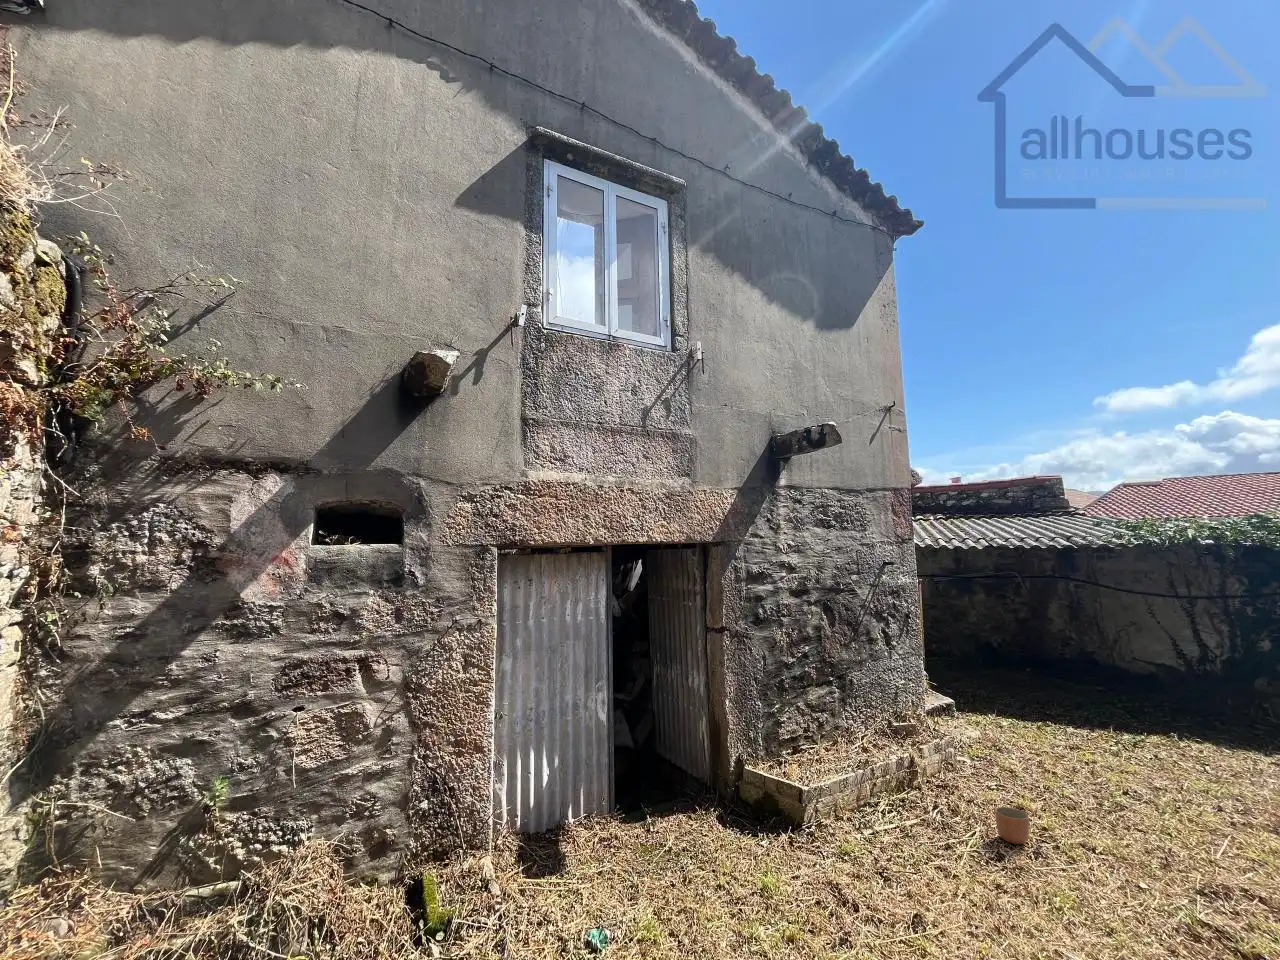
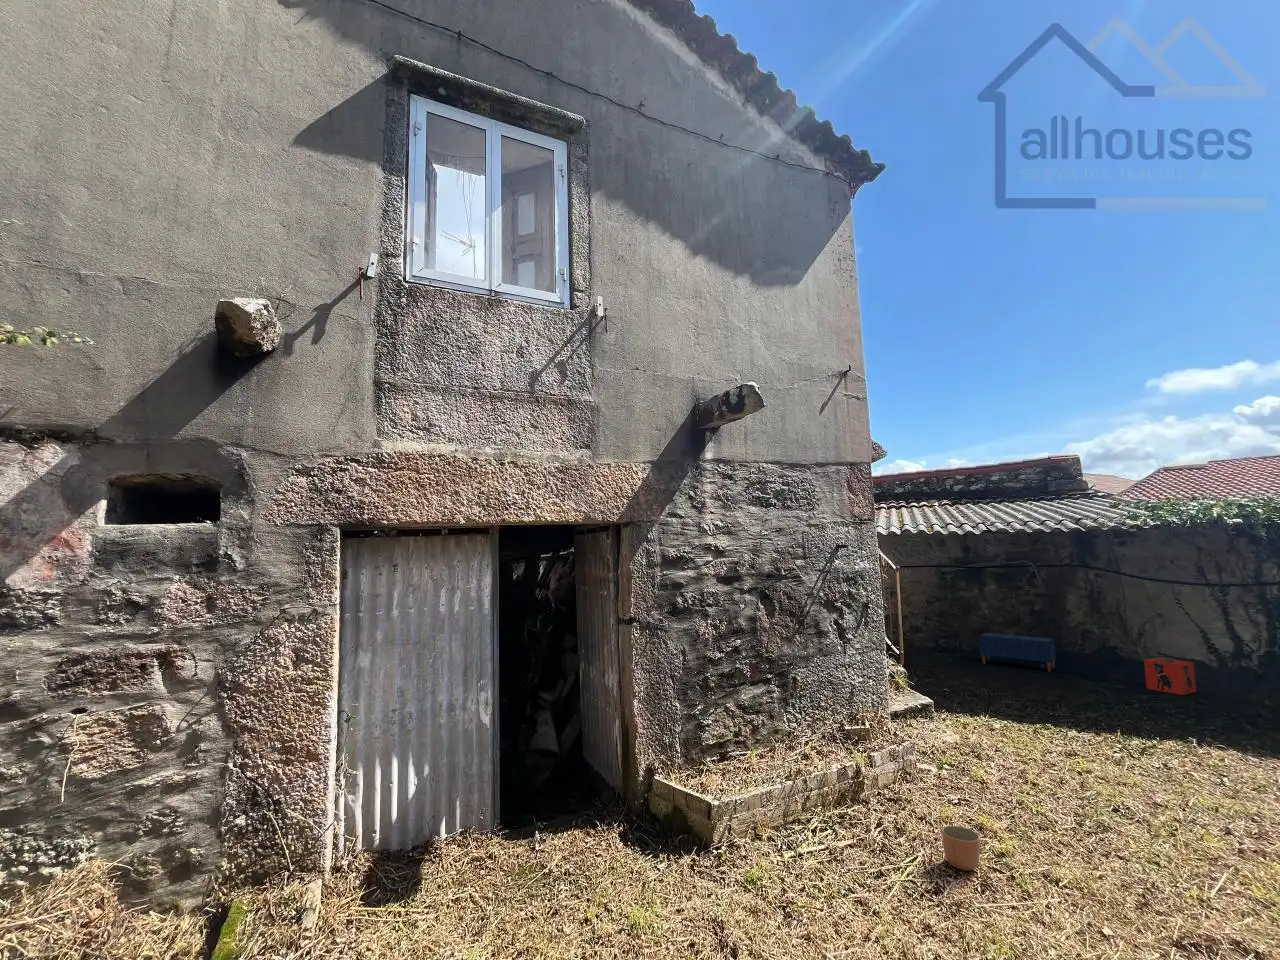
bench: none [975,639,1044,675] -> present [979,633,1056,672]
storage box: none [1126,662,1171,696] -> present [1144,658,1196,695]

